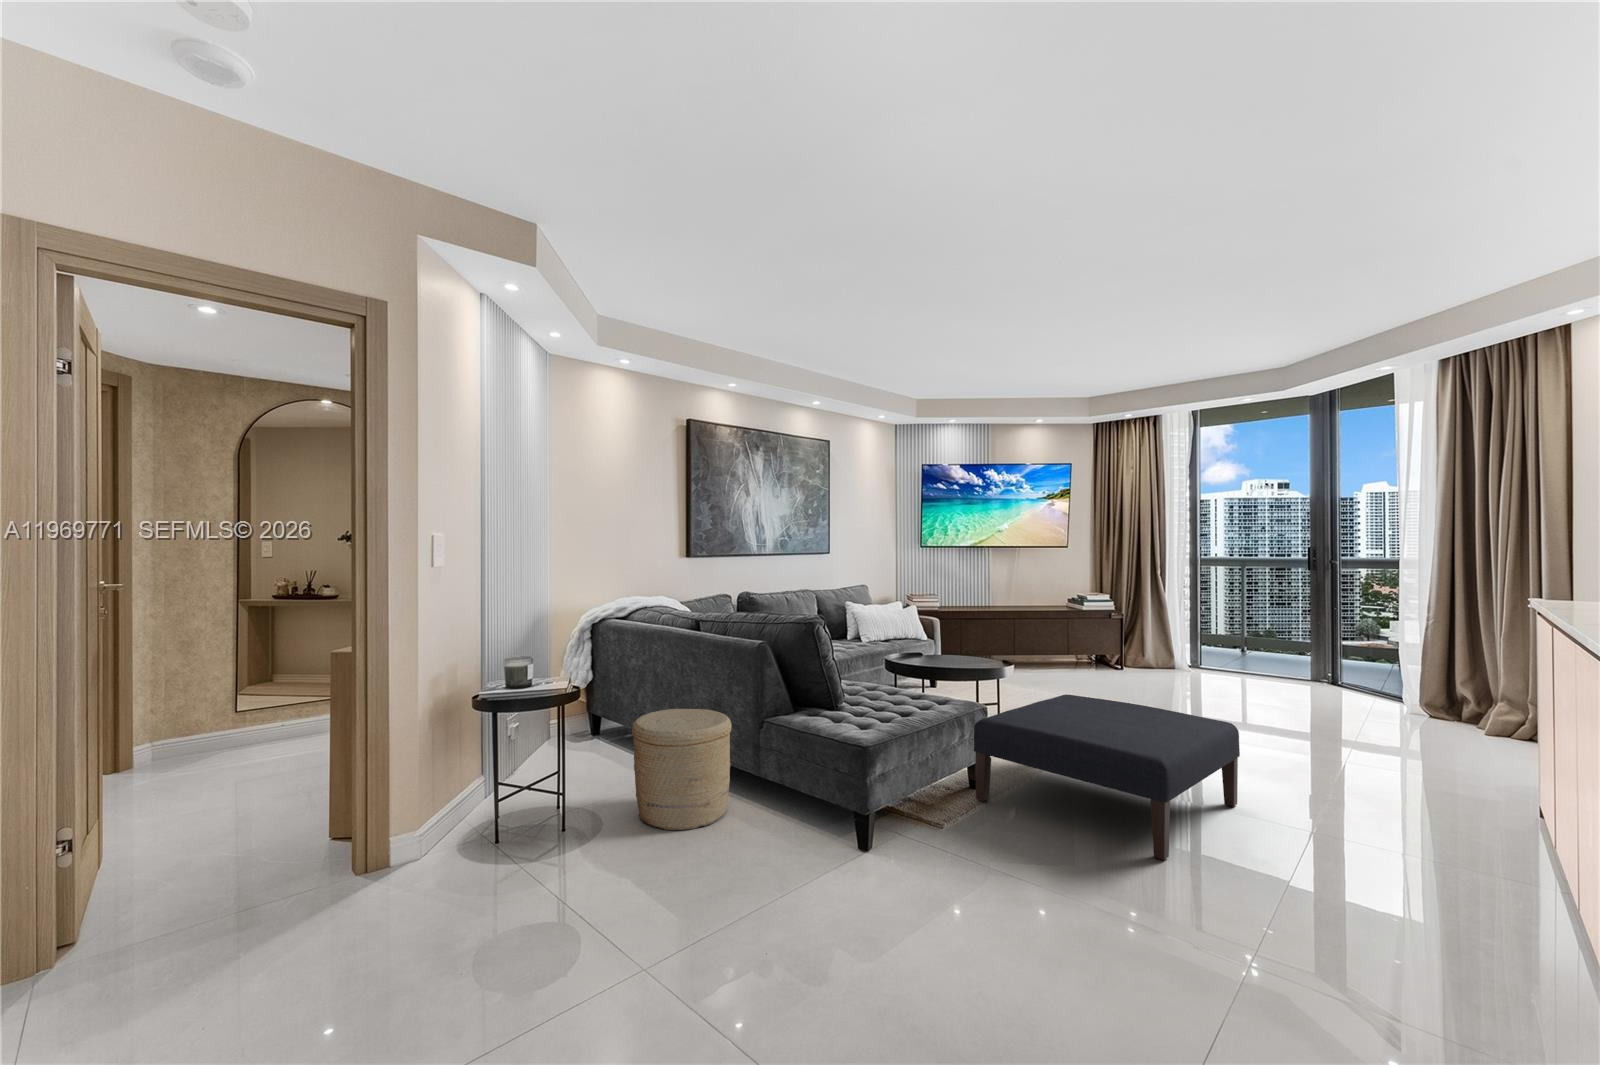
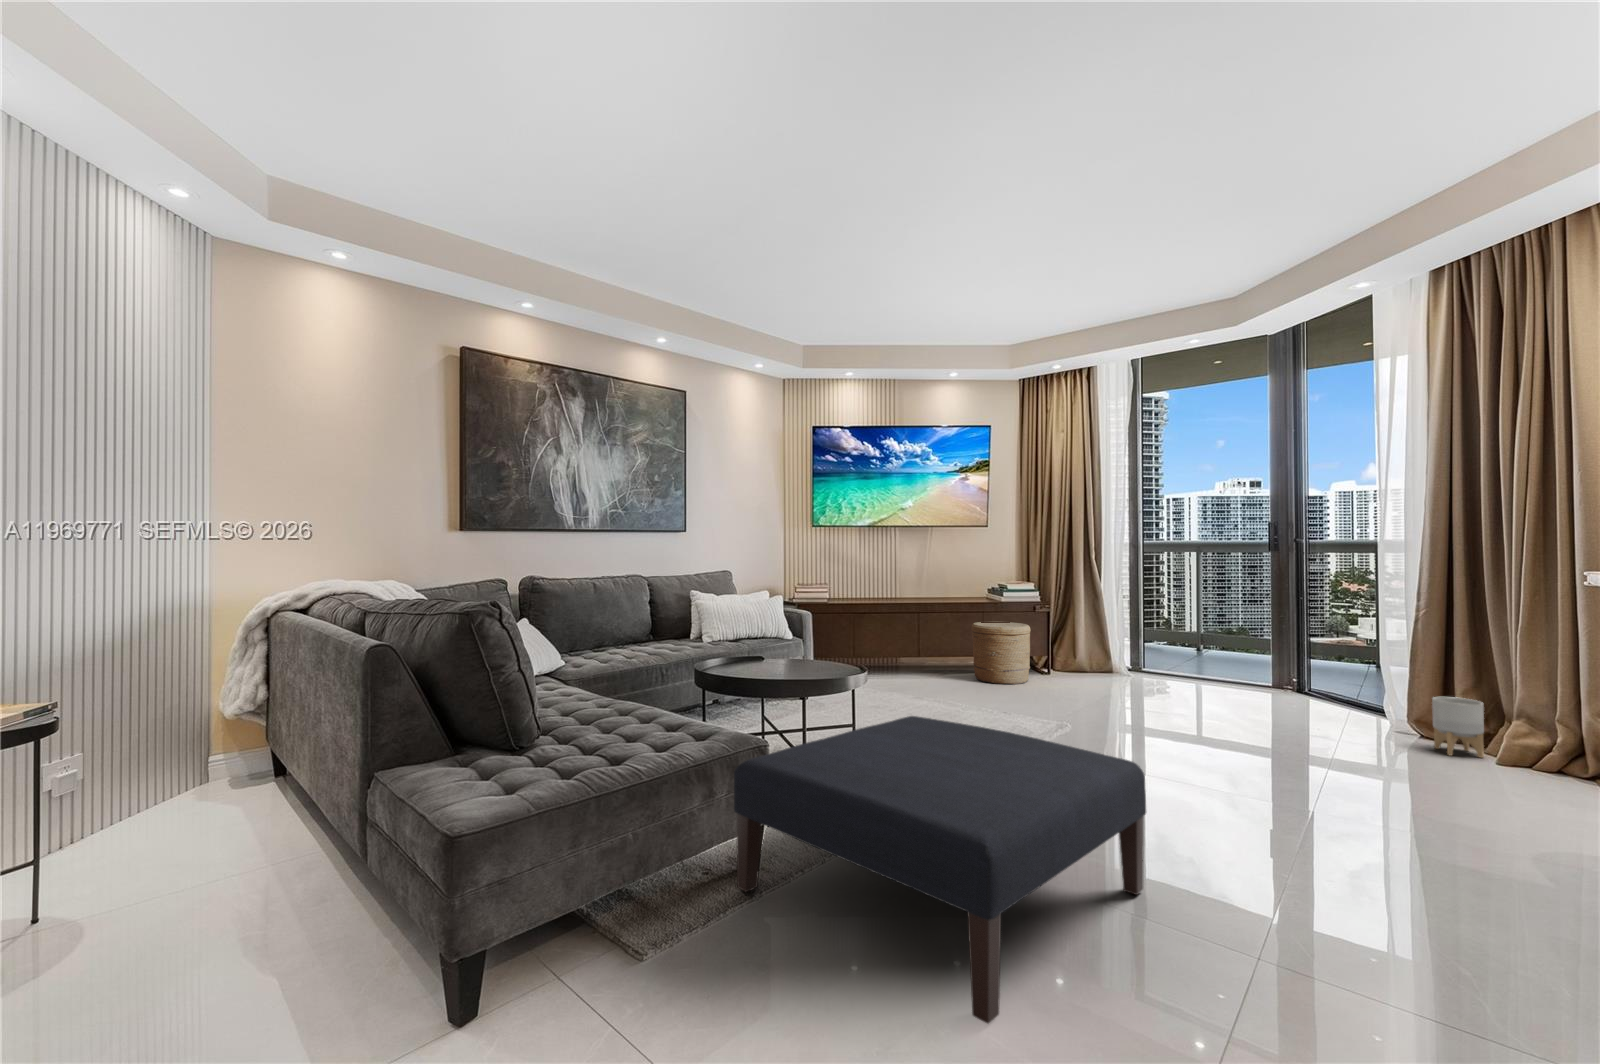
planter: none [1439,687,1479,733] -> present [1432,697,1484,758]
woven basket: present [632,709,732,830] -> present [971,622,1031,684]

